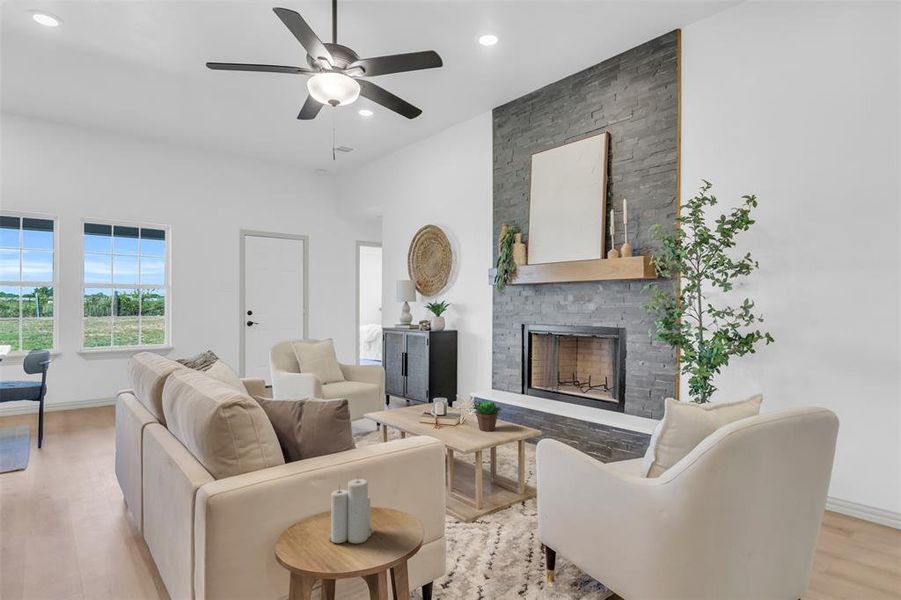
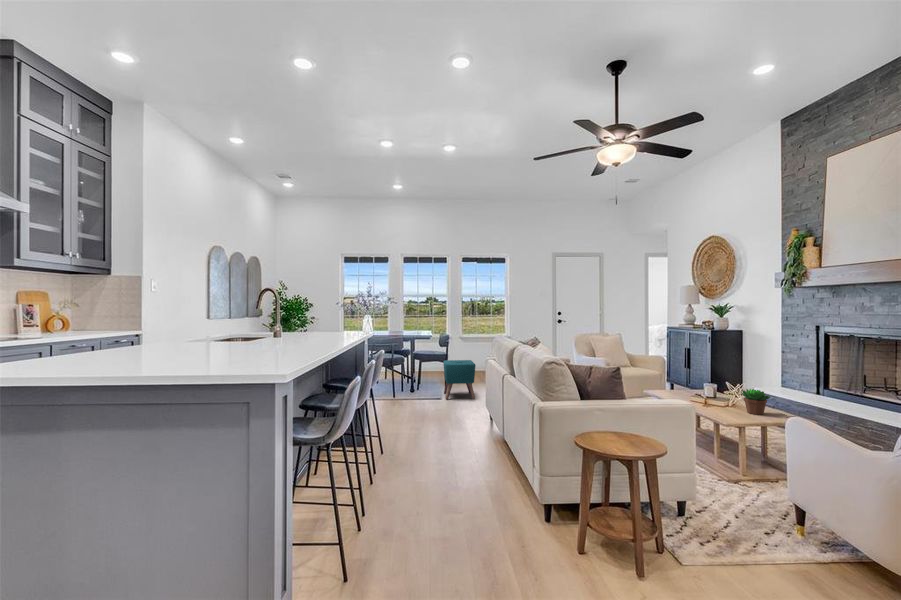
ottoman: none [35,391,102,467] -> present [443,360,476,400]
candle: present [328,479,374,543] -> none [606,408,634,447]

